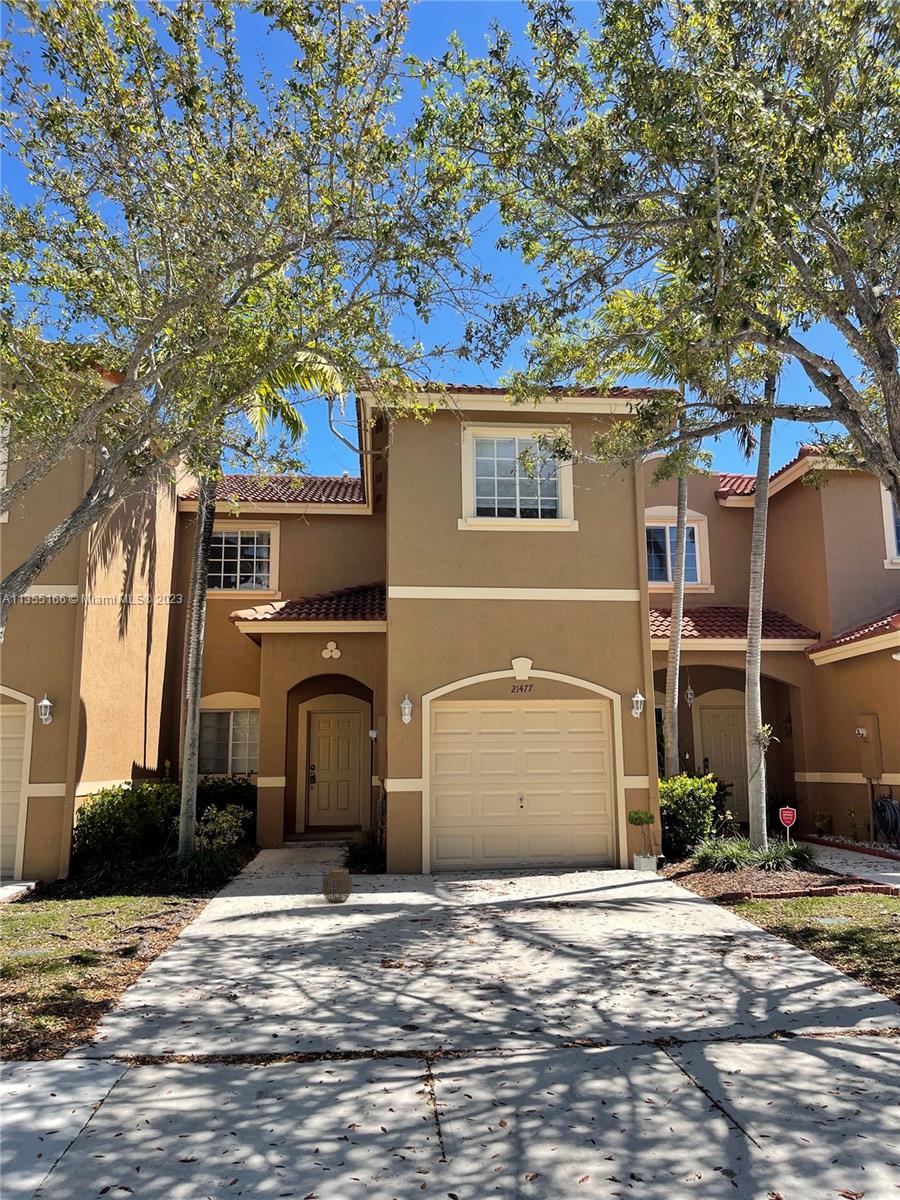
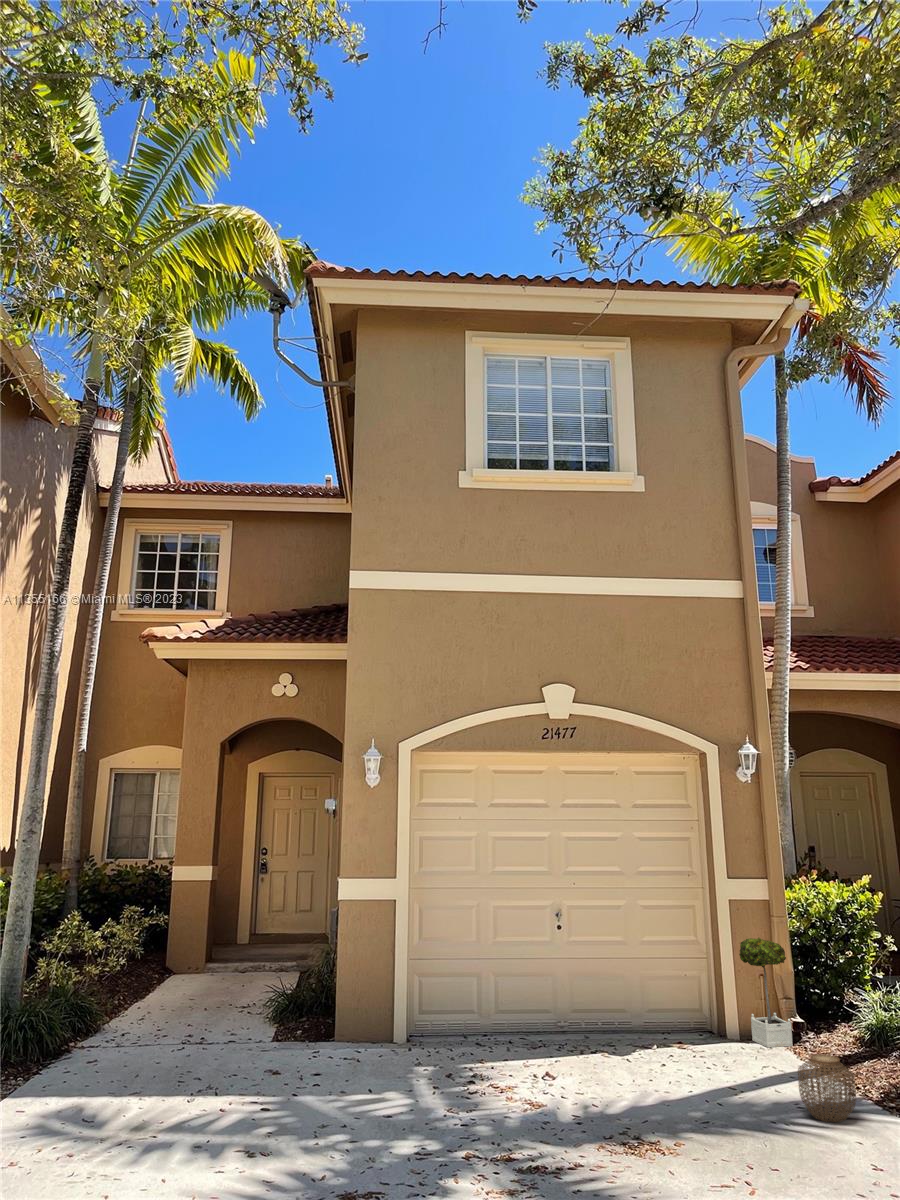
woven basket: present [323,869,352,903] -> present [798,1054,856,1122]

